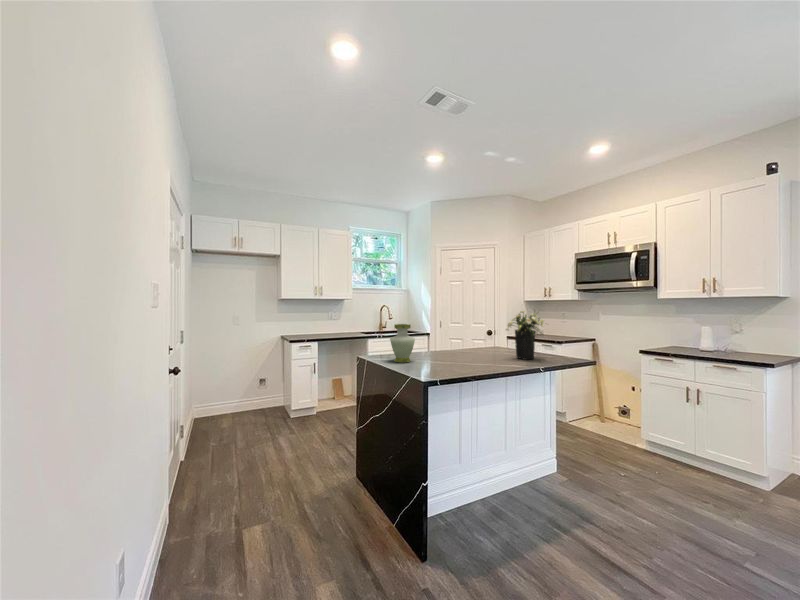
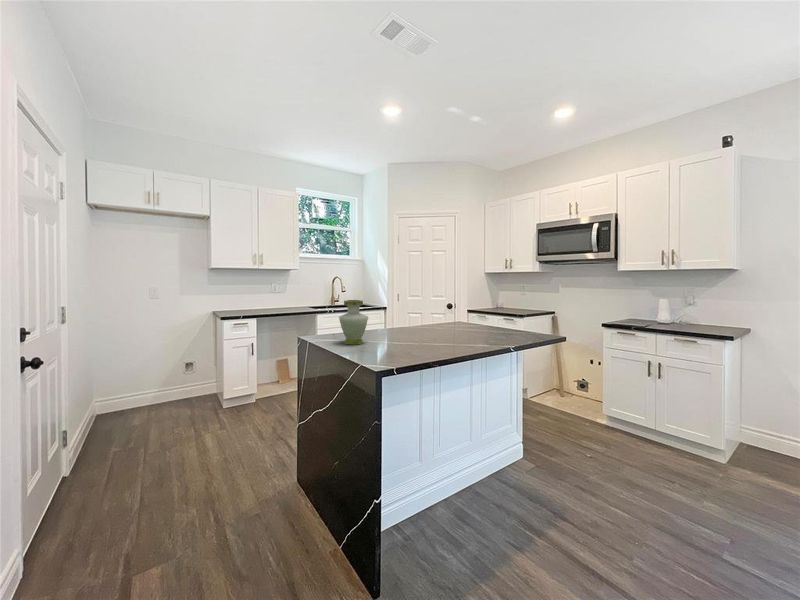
flower arrangement: present [506,311,544,360] -> none [469,283,516,338]

